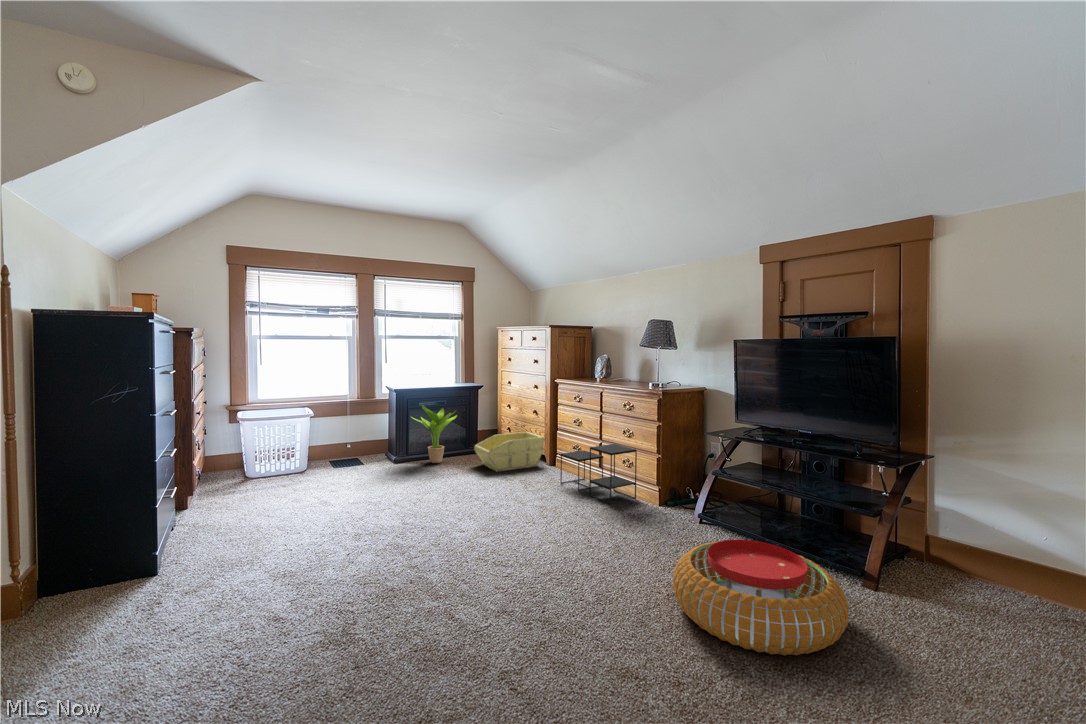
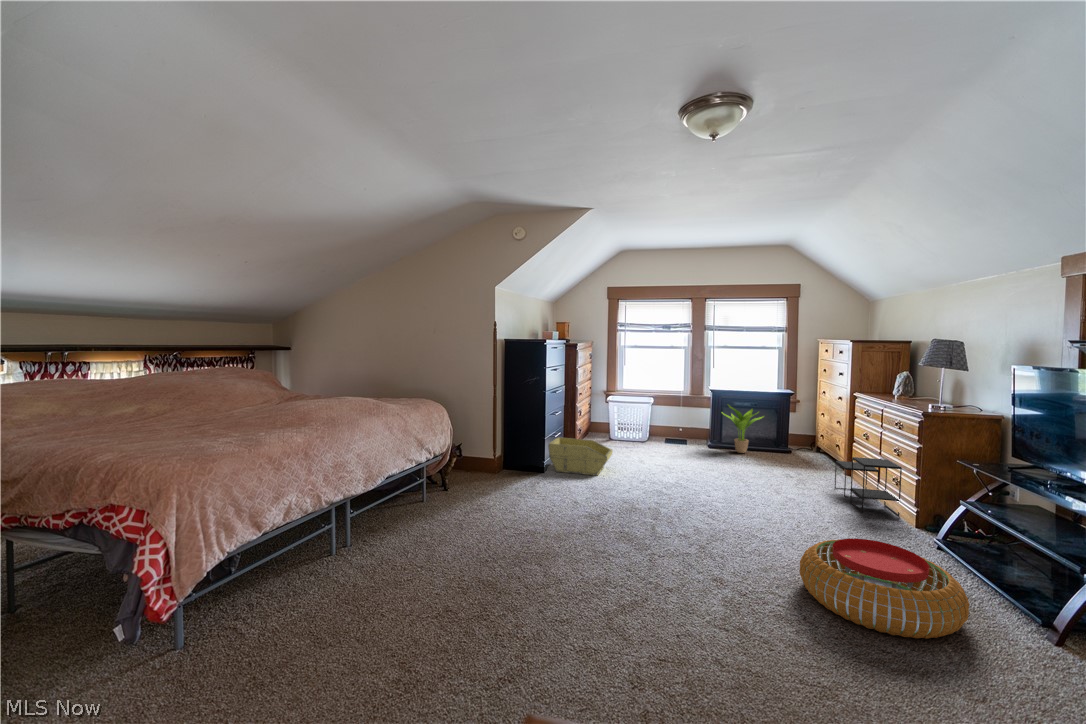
storage bin: present [474,432,544,472] -> present [548,437,613,476]

